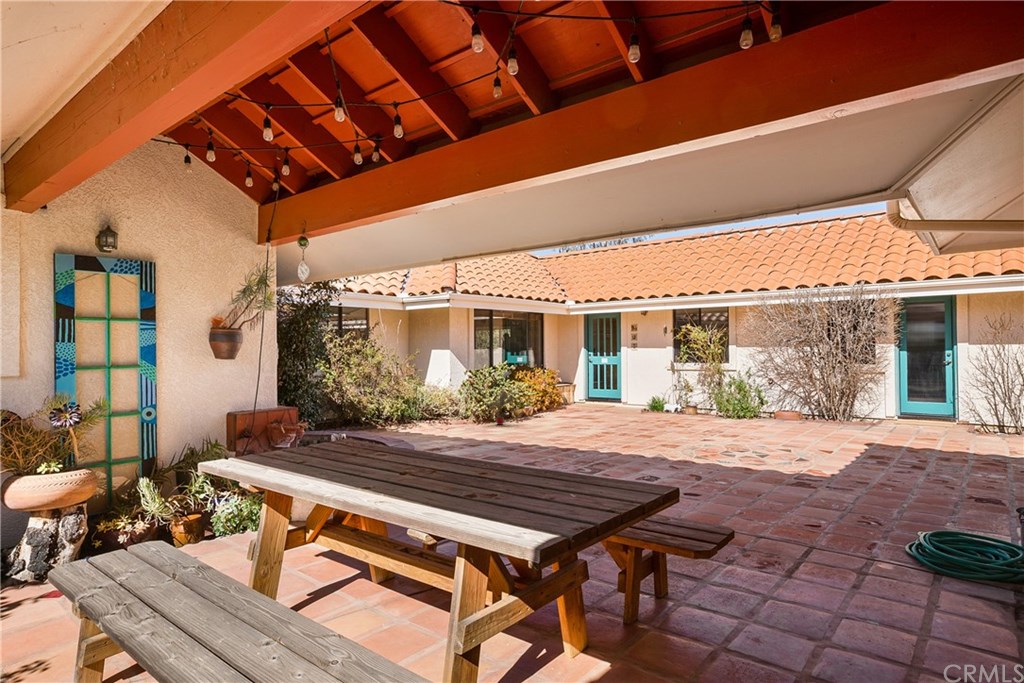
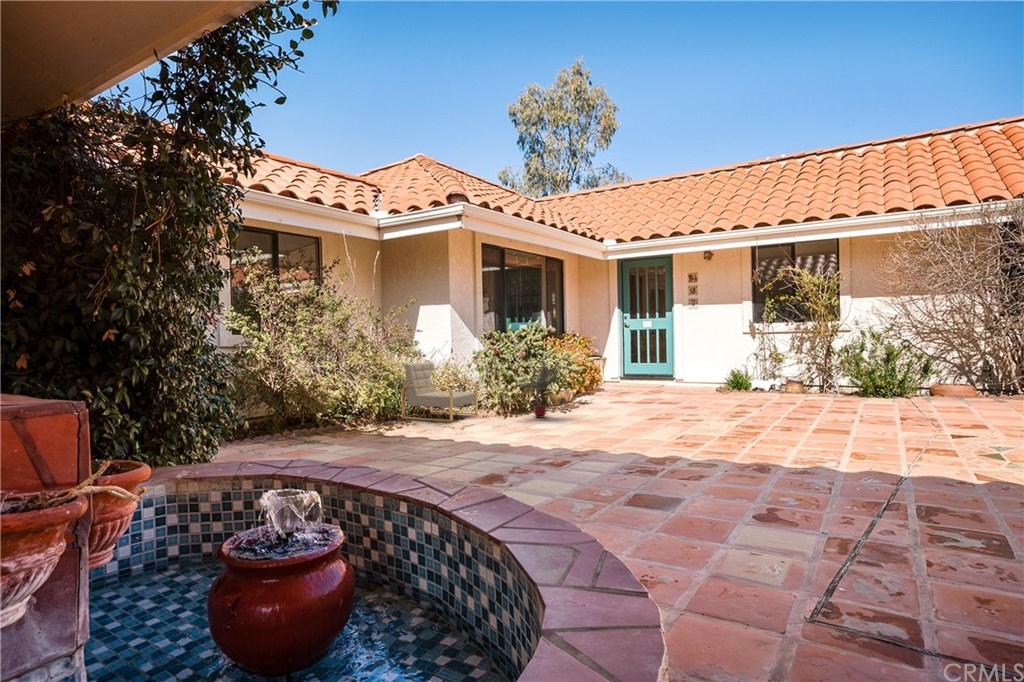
armchair: none [413,388,463,426] -> present [402,362,478,422]

